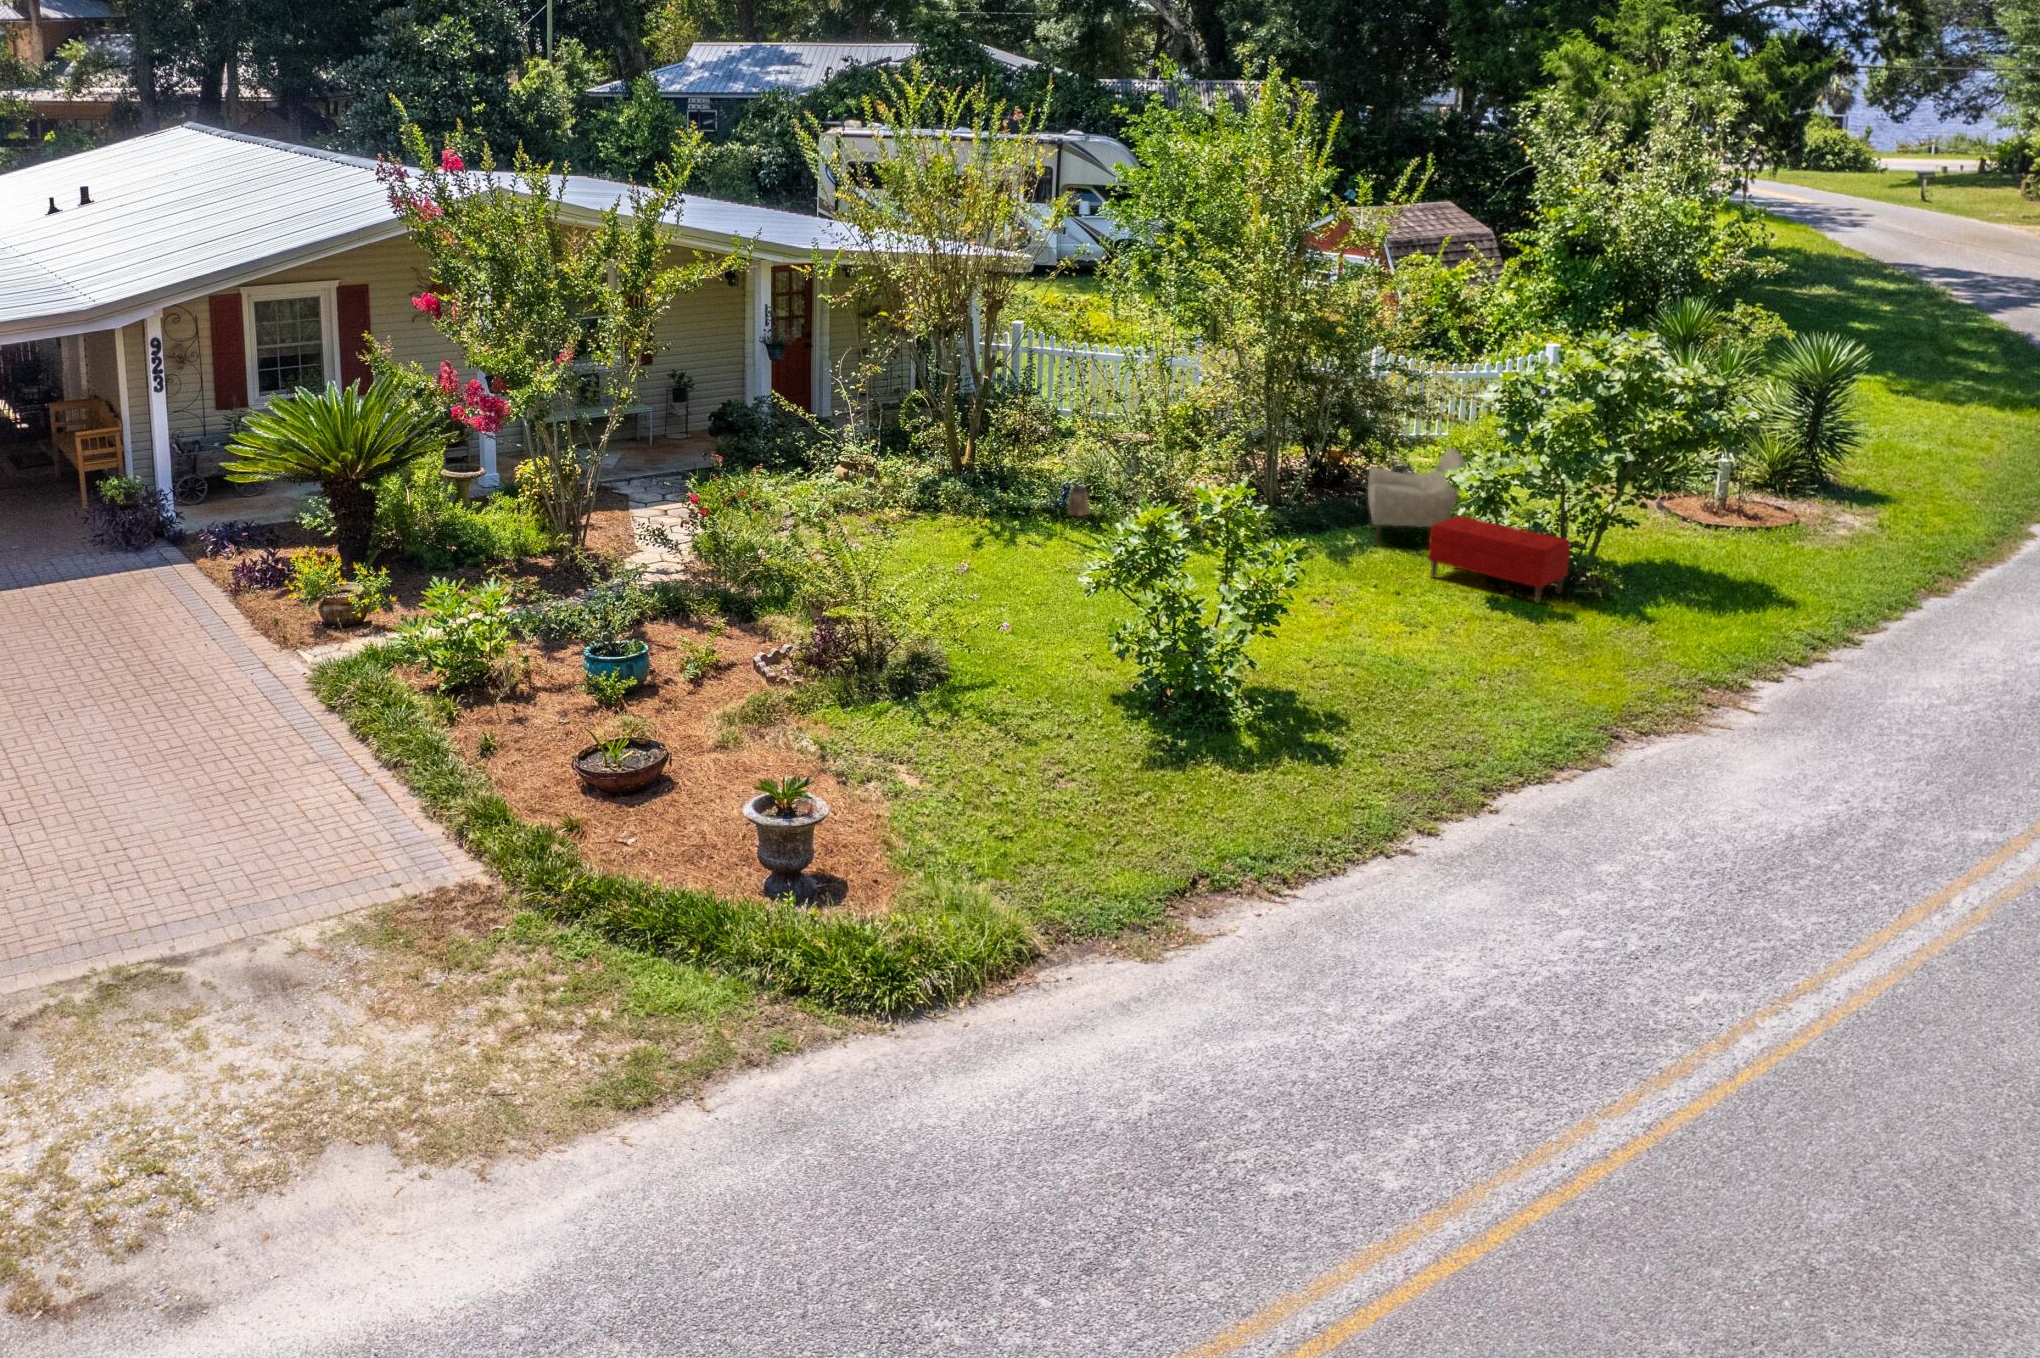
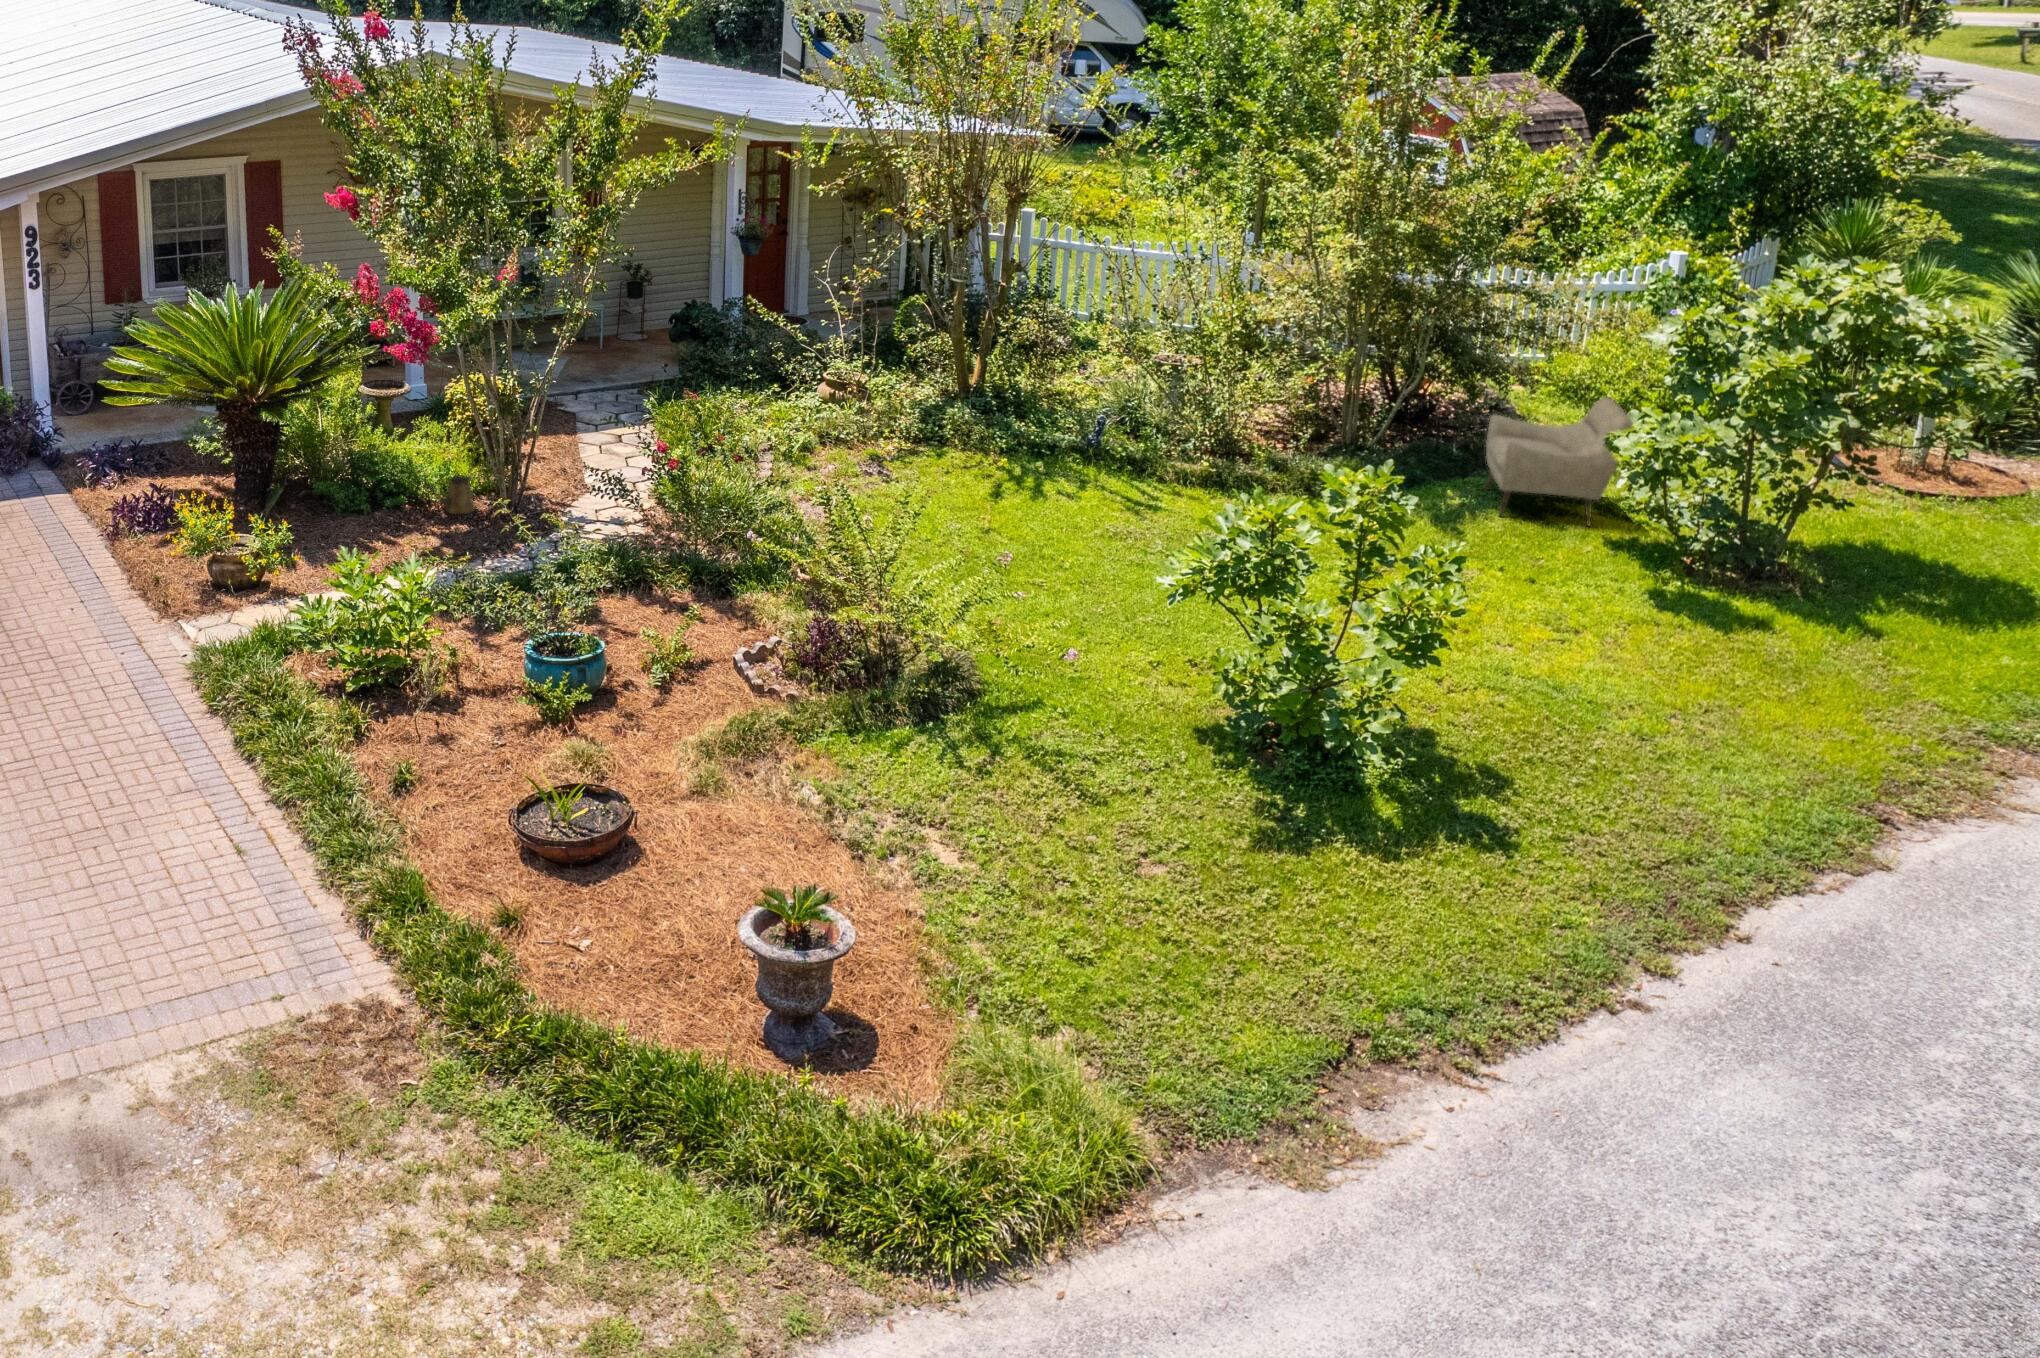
watering can: present [1067,486,1090,516] -> present [426,475,481,514]
bench: present [1428,516,1570,604] -> none [1586,489,1792,616]

